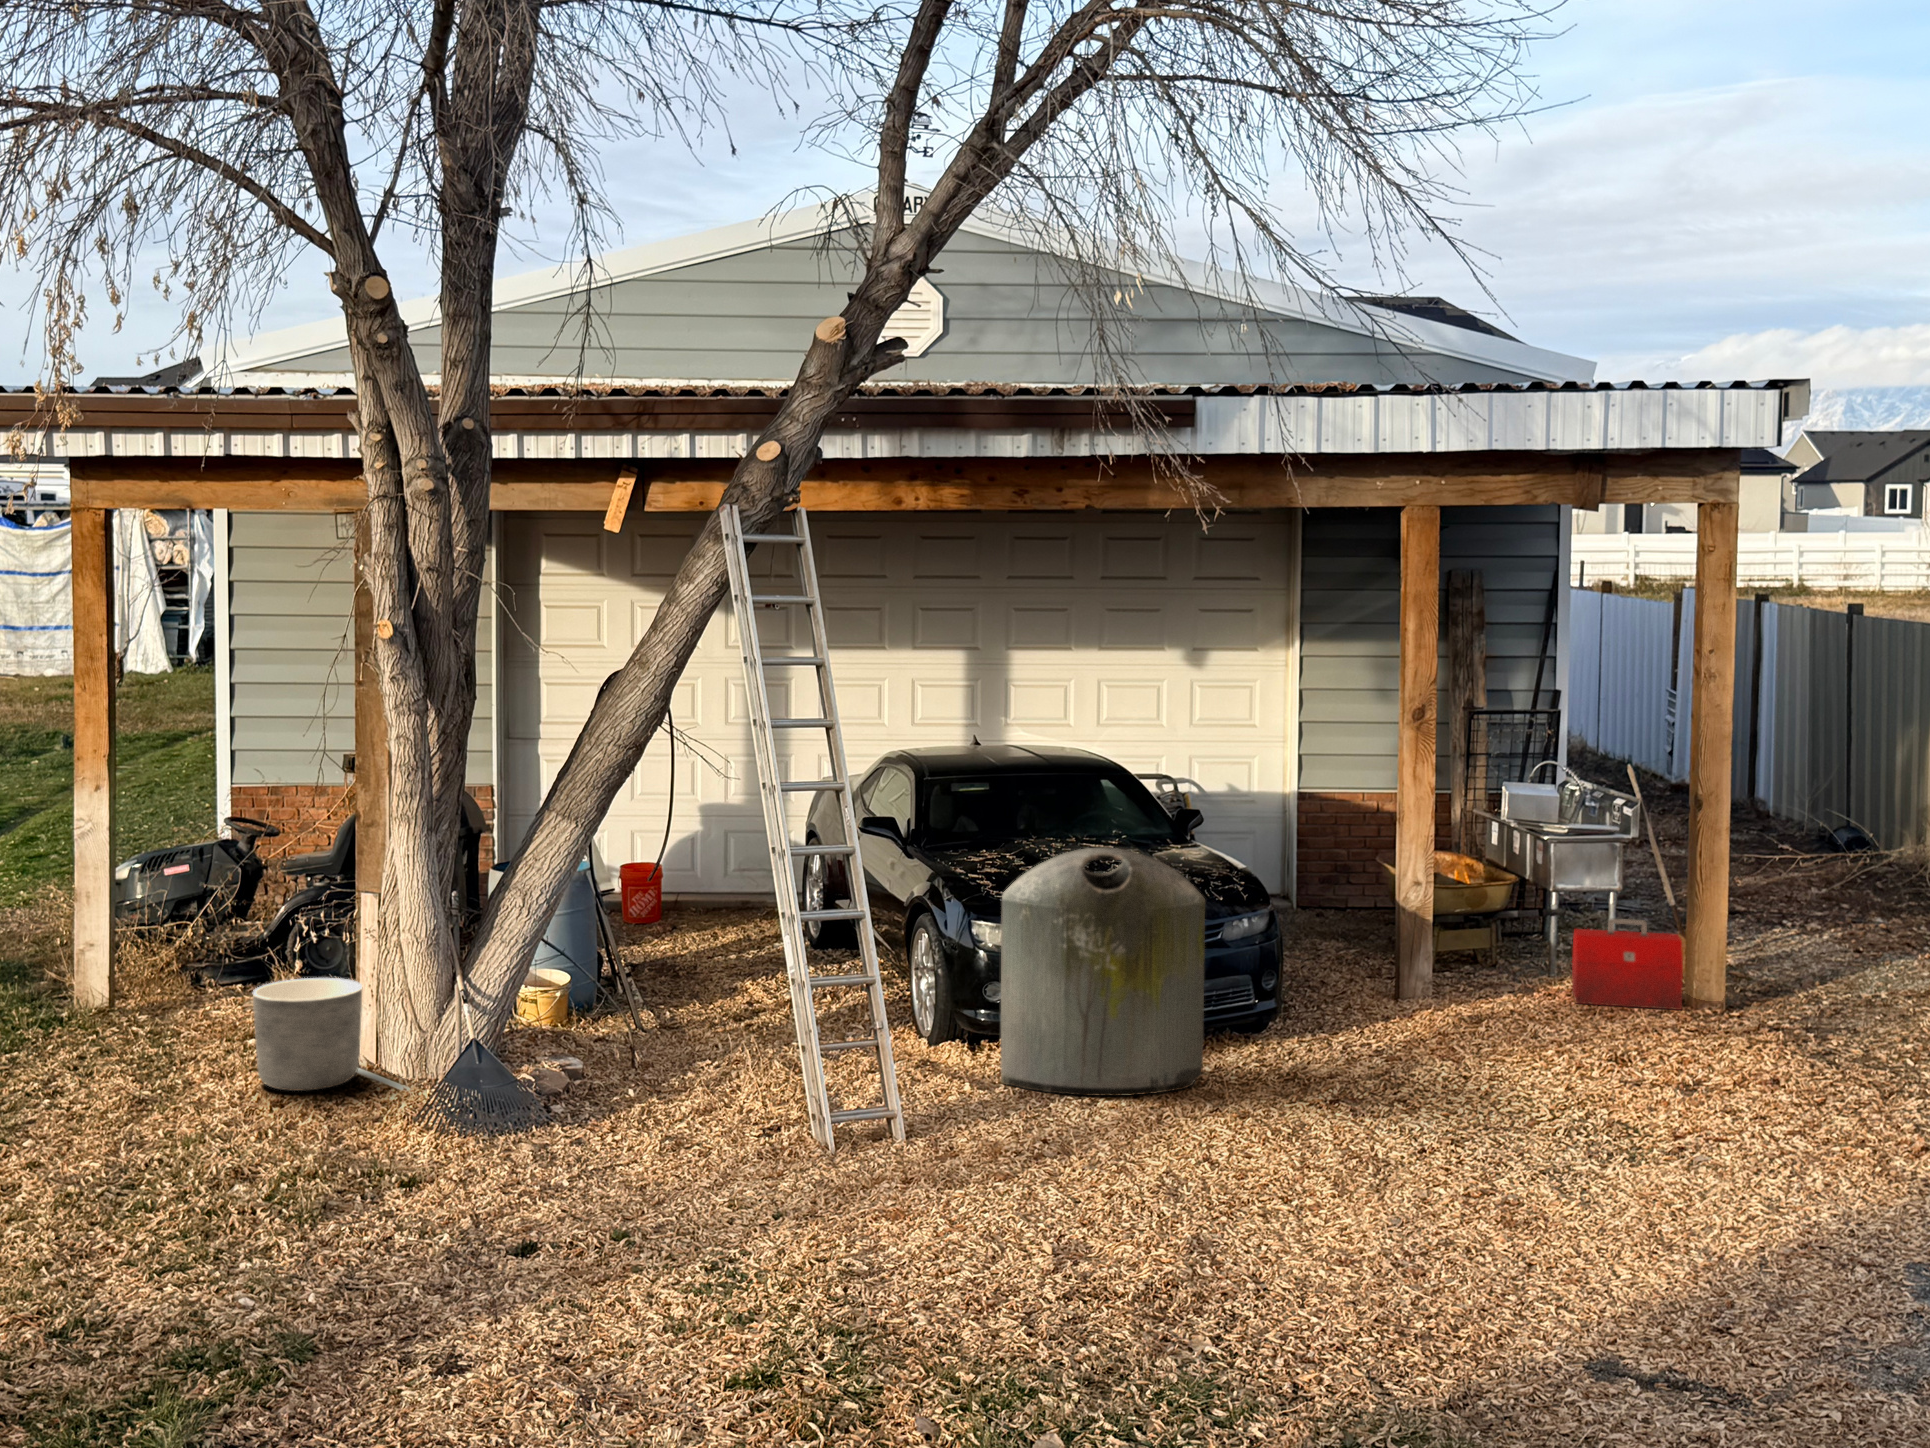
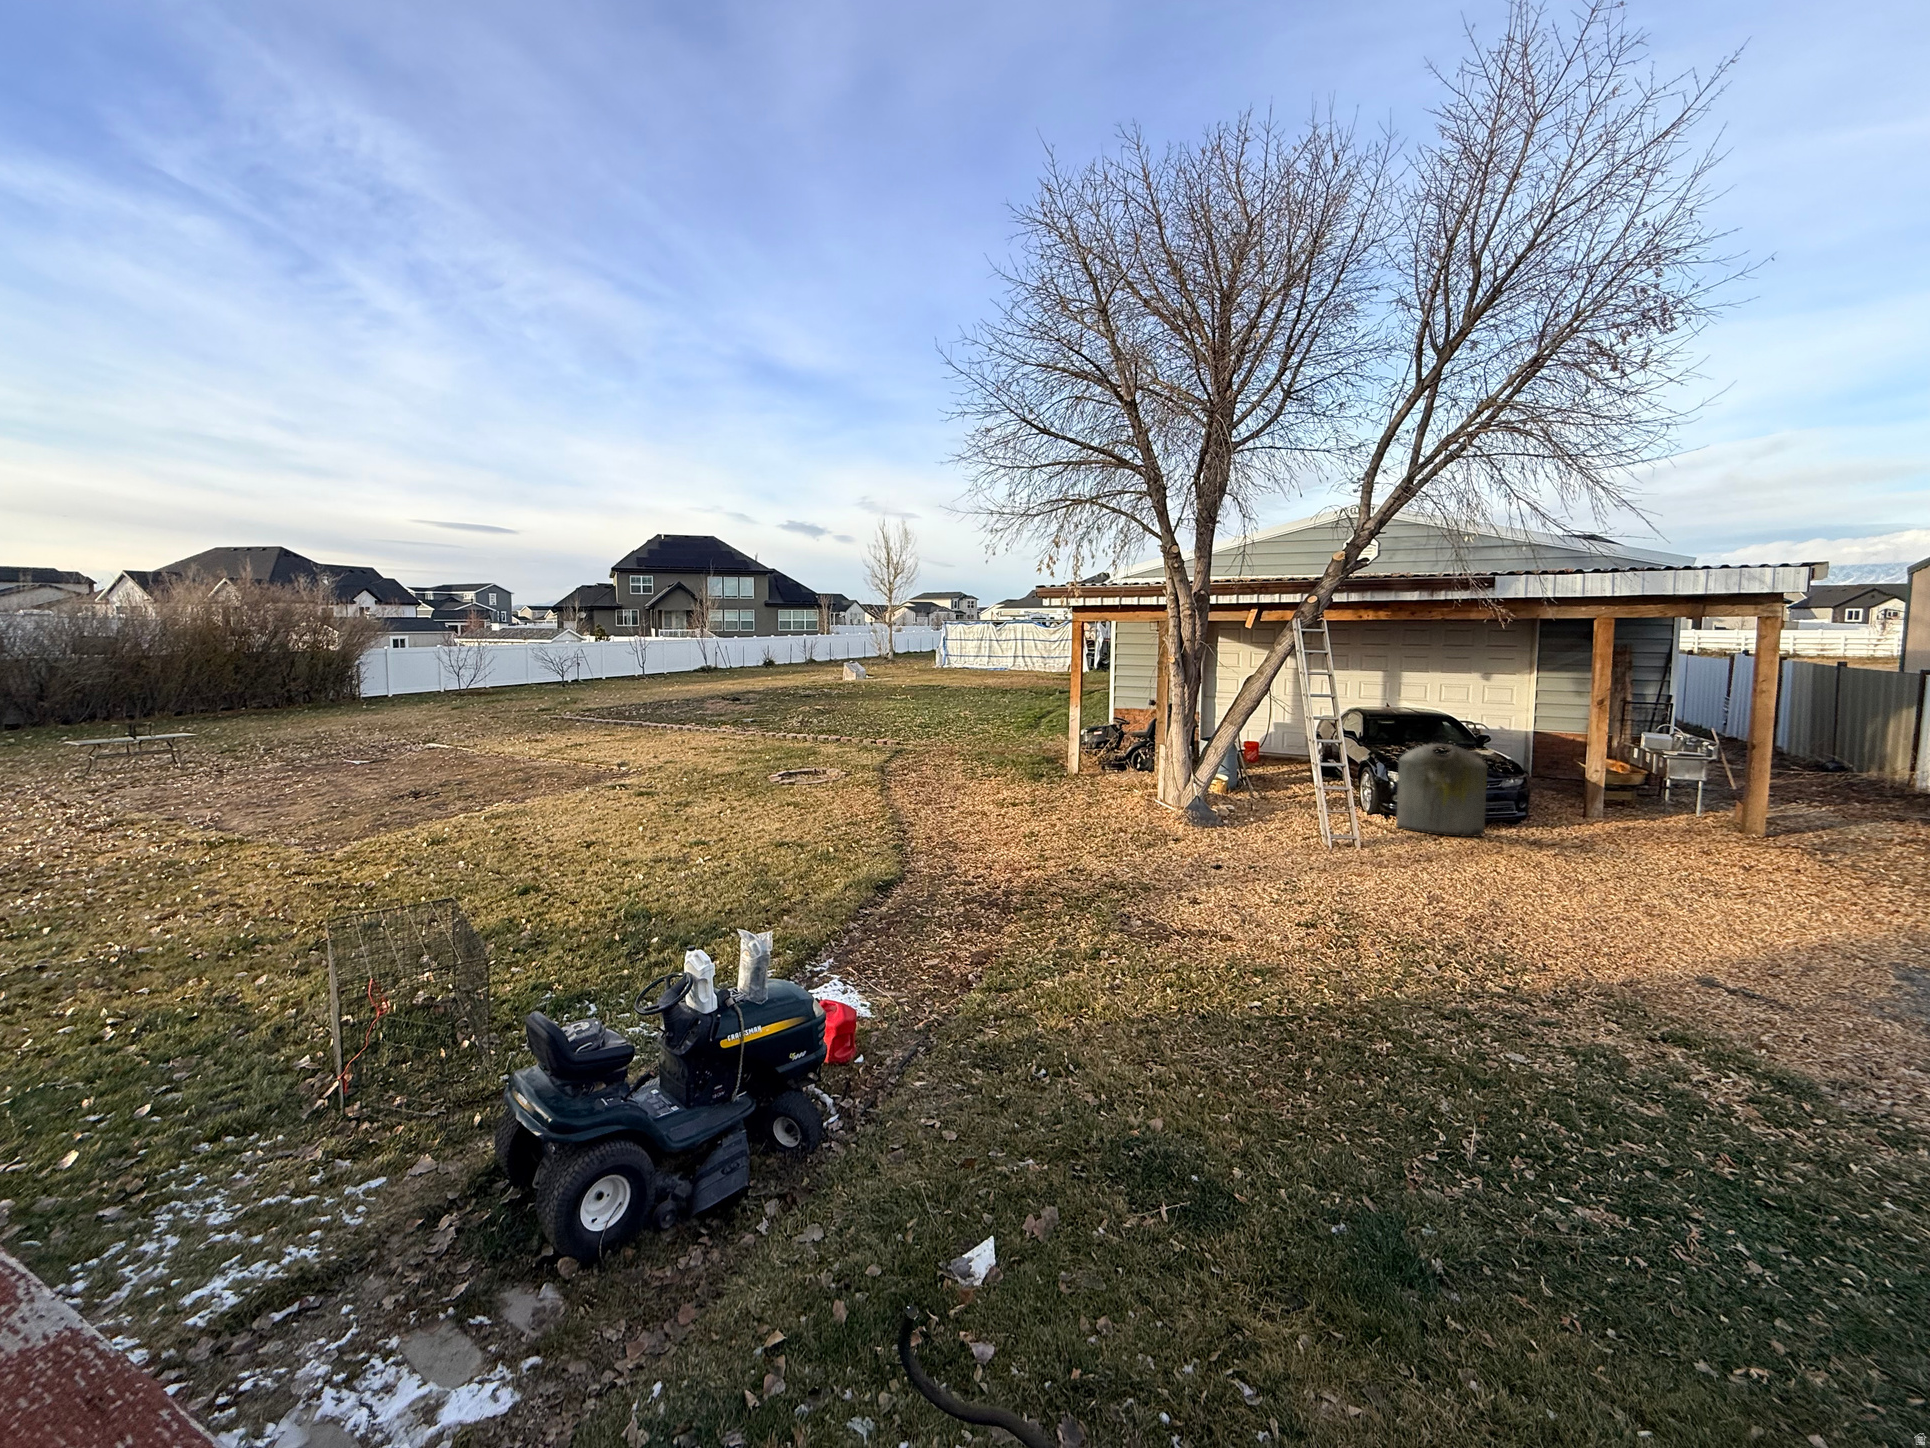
toolbox: present [1572,919,1683,1010] -> none [1691,800,1754,843]
planter: present [253,978,362,1091] -> none [1126,770,1160,804]

